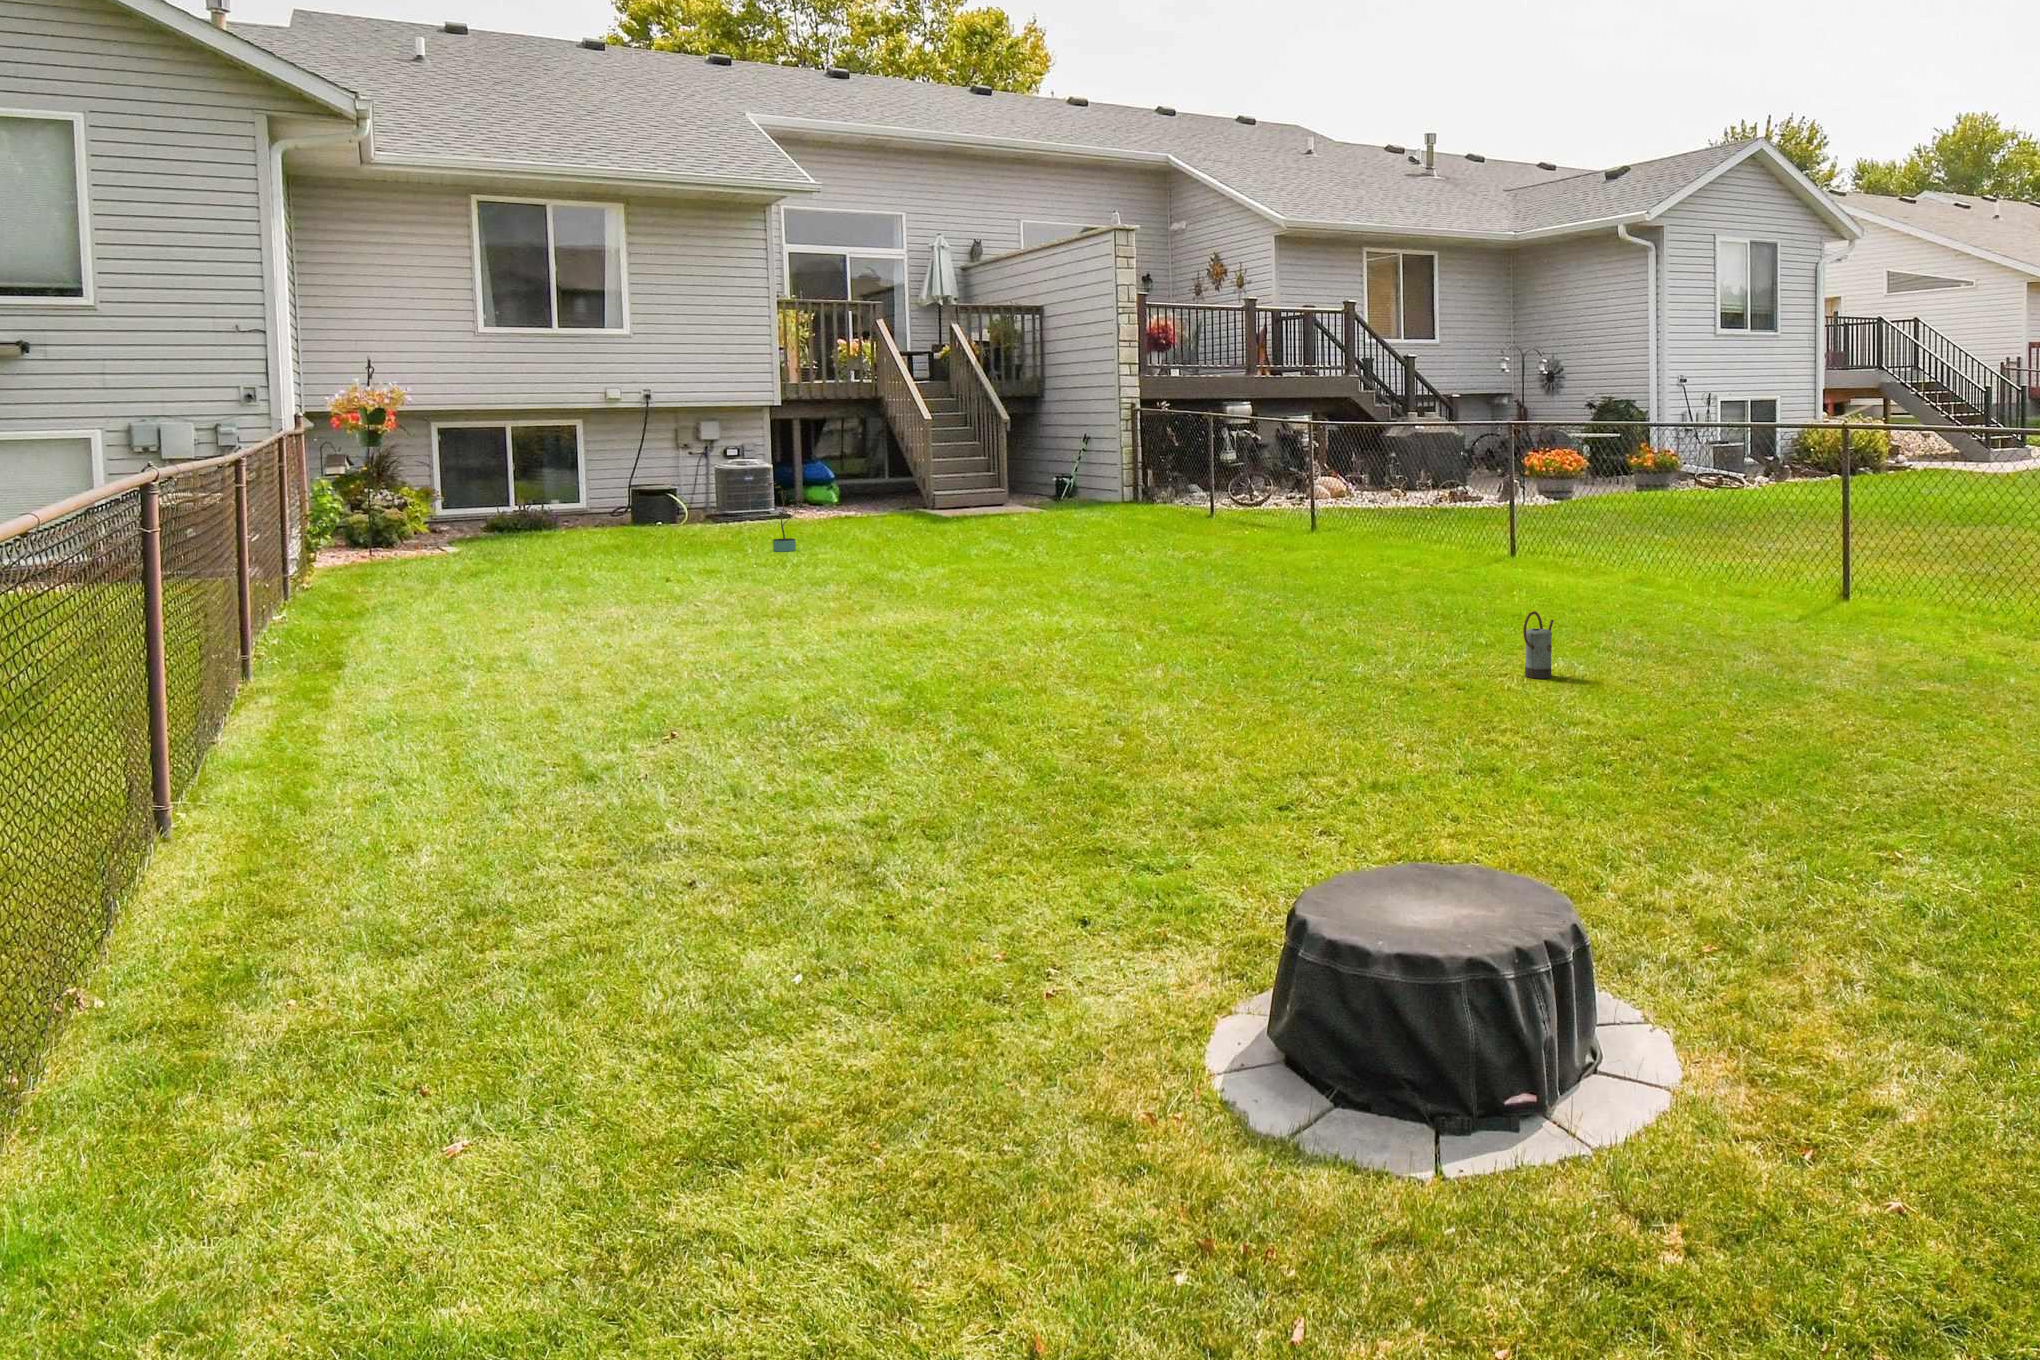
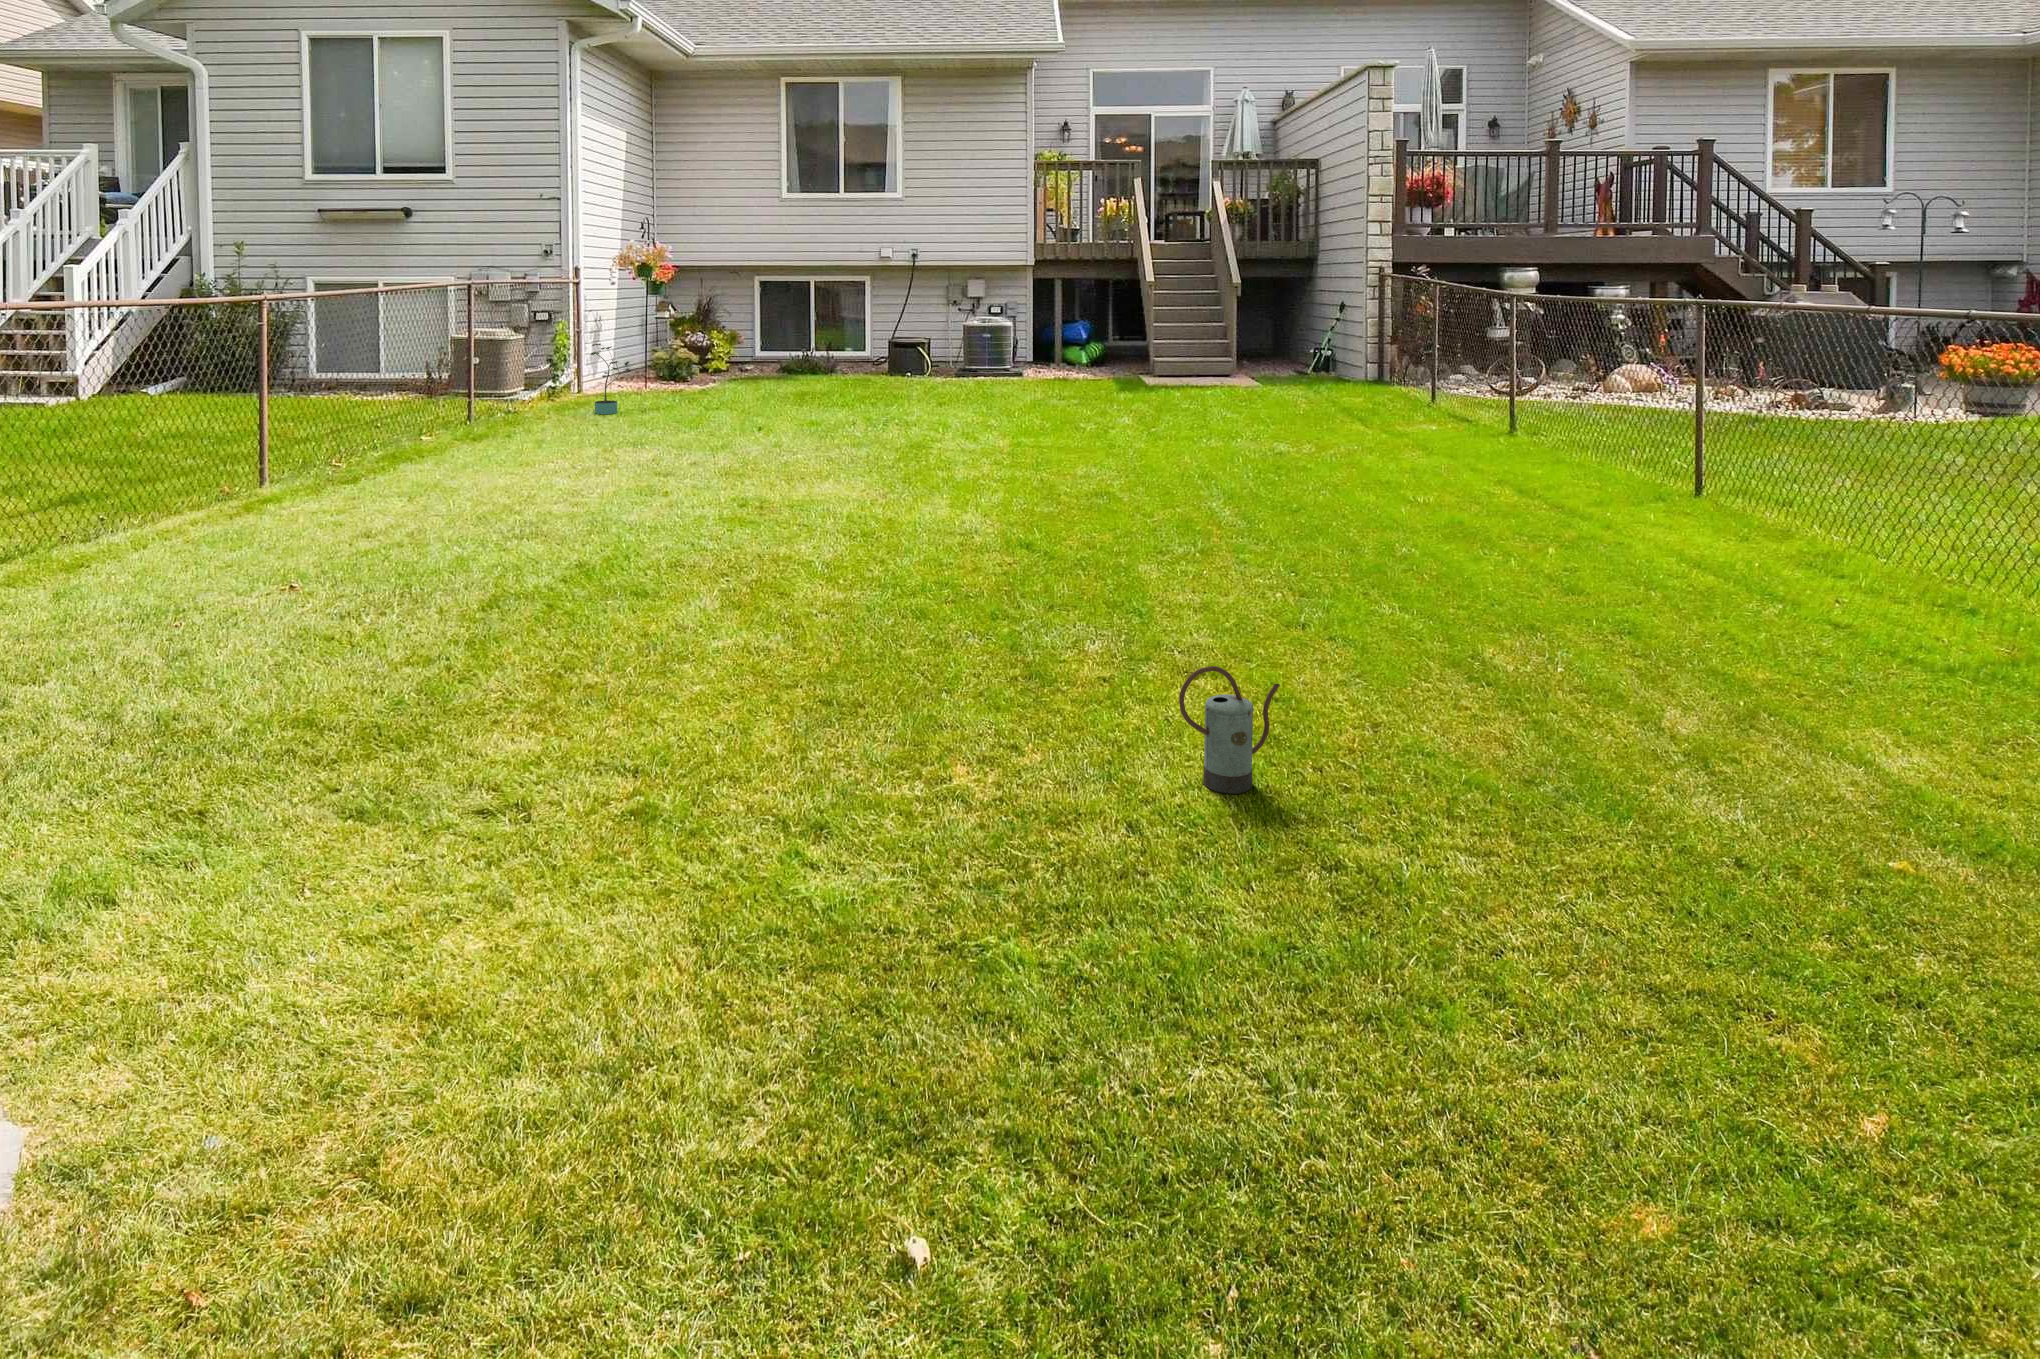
potted plant: present [768,483,806,552] -> present [591,344,630,414]

